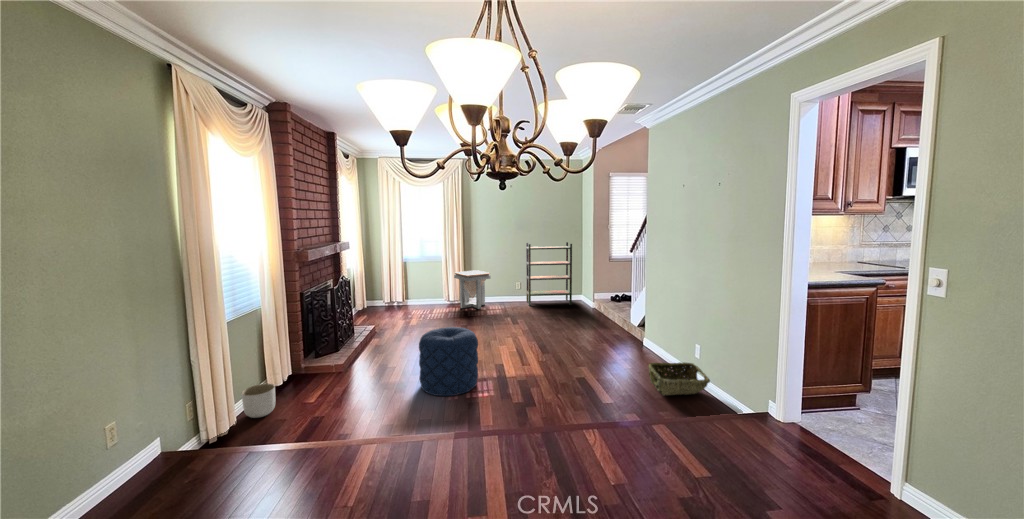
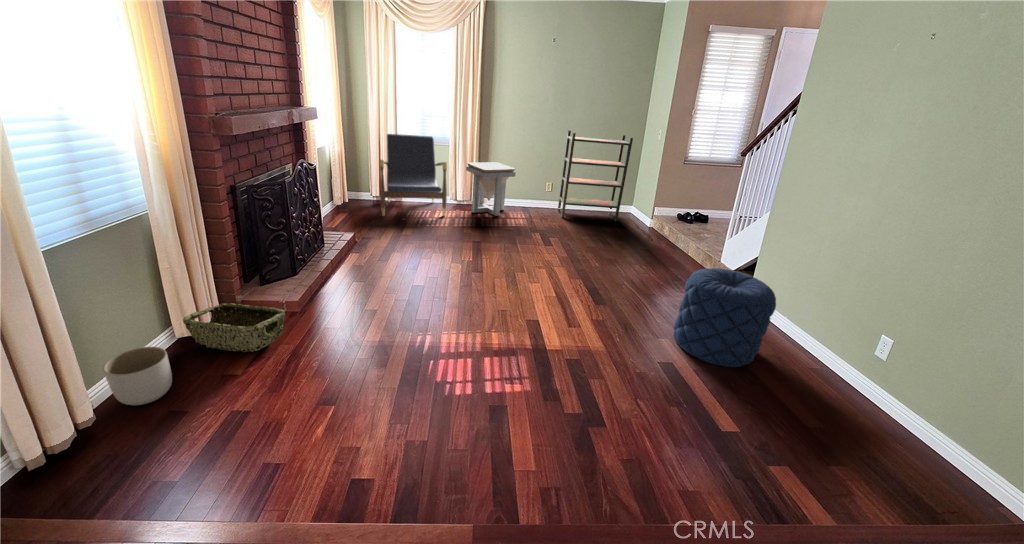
lounge chair: none [391,256,440,316] -> present [379,134,447,216]
pouf: present [419,327,478,396] -> present [674,268,776,367]
woven basket: present [648,362,710,395] -> present [183,303,285,352]

